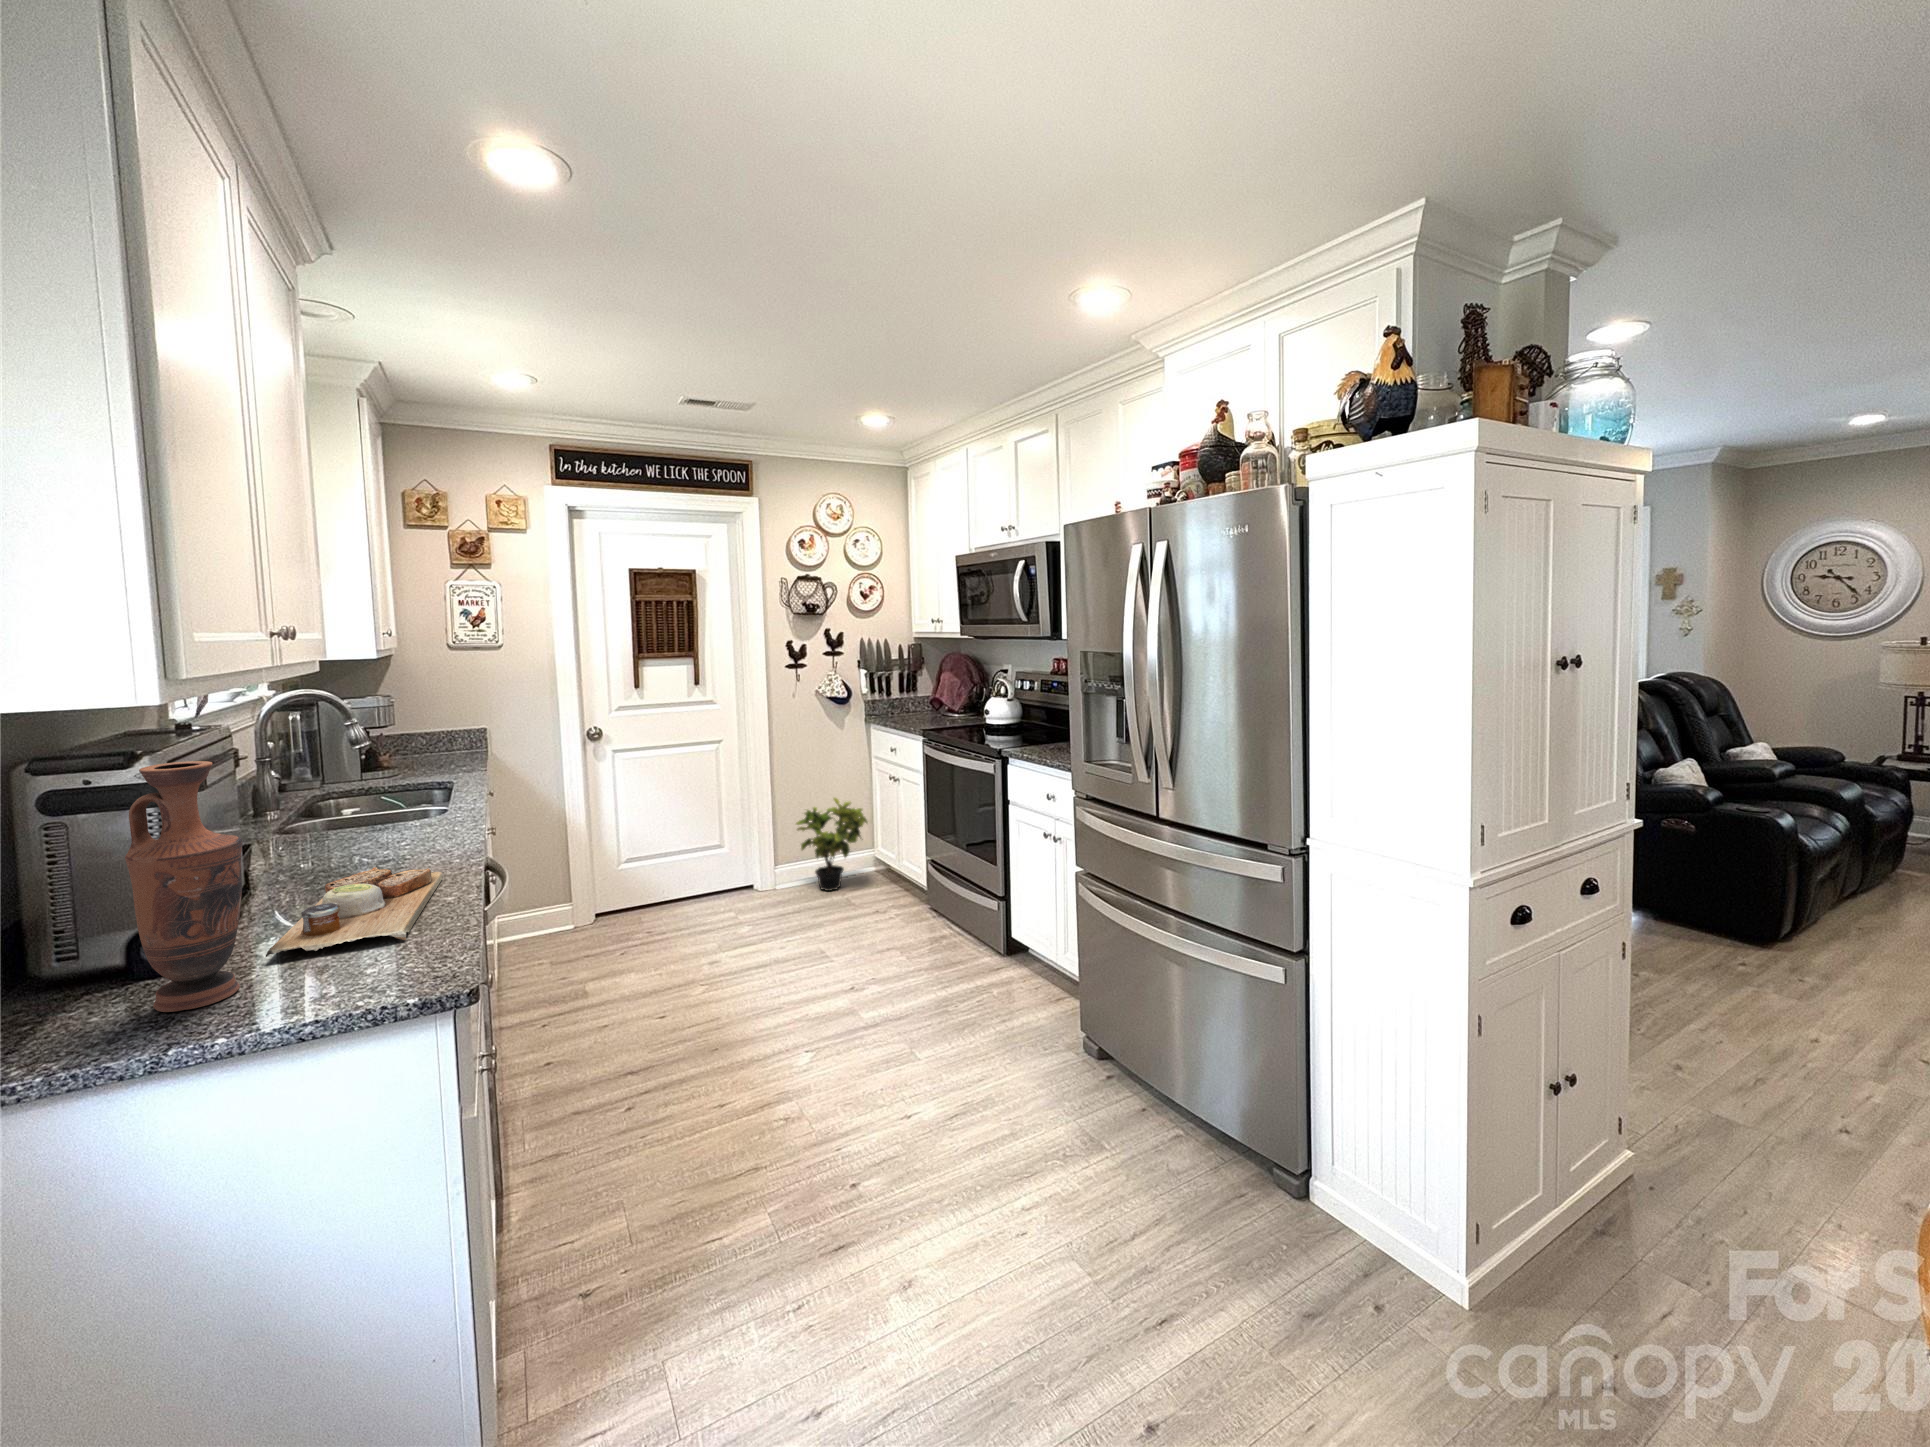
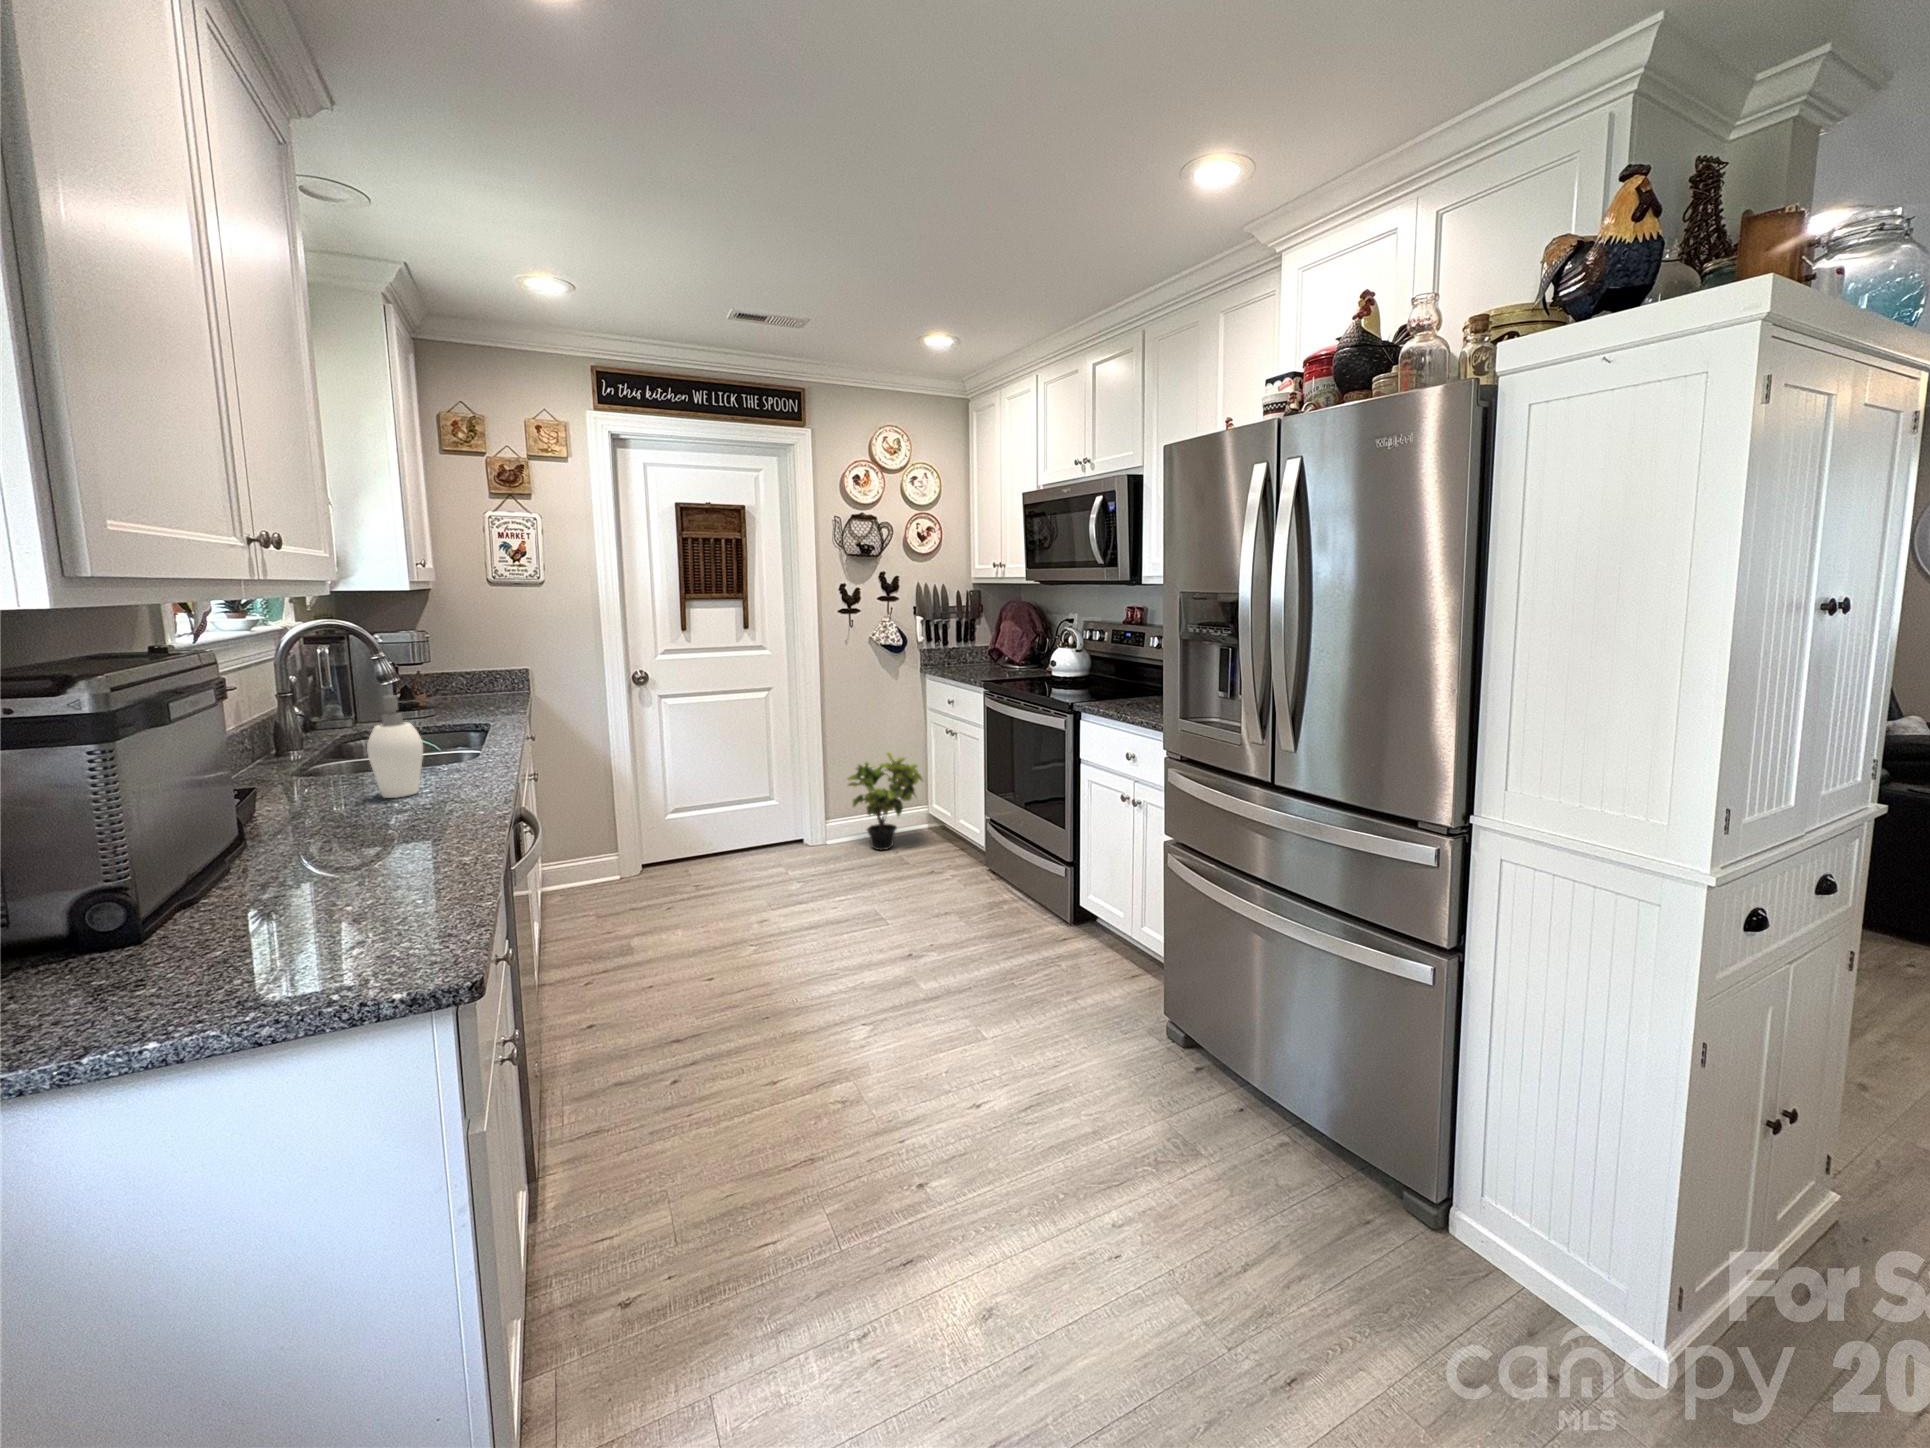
soap dispenser: none [351,758,414,850] -> present [367,695,431,798]
vase: present [125,761,242,1012] -> none [48,689,204,998]
cutting board: present [266,867,443,957] -> none [242,820,462,929]

